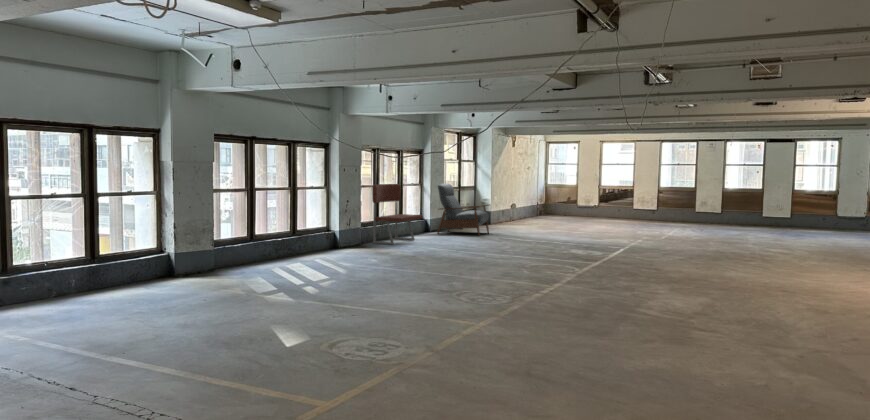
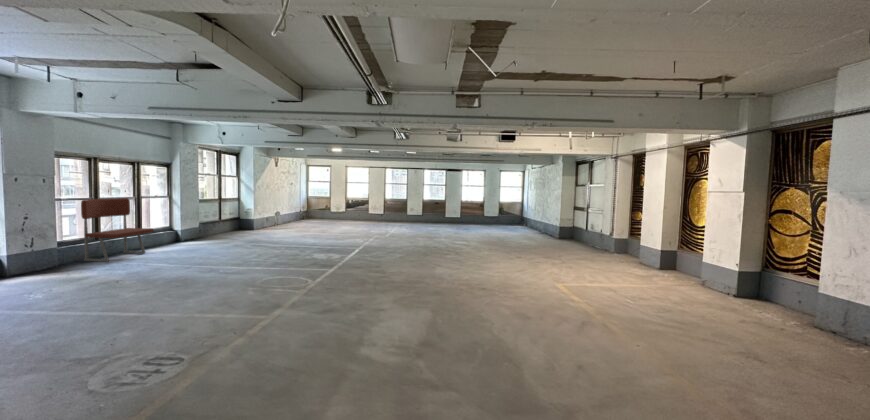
chair: present [438,184,489,235] -> none [187,197,242,243]

